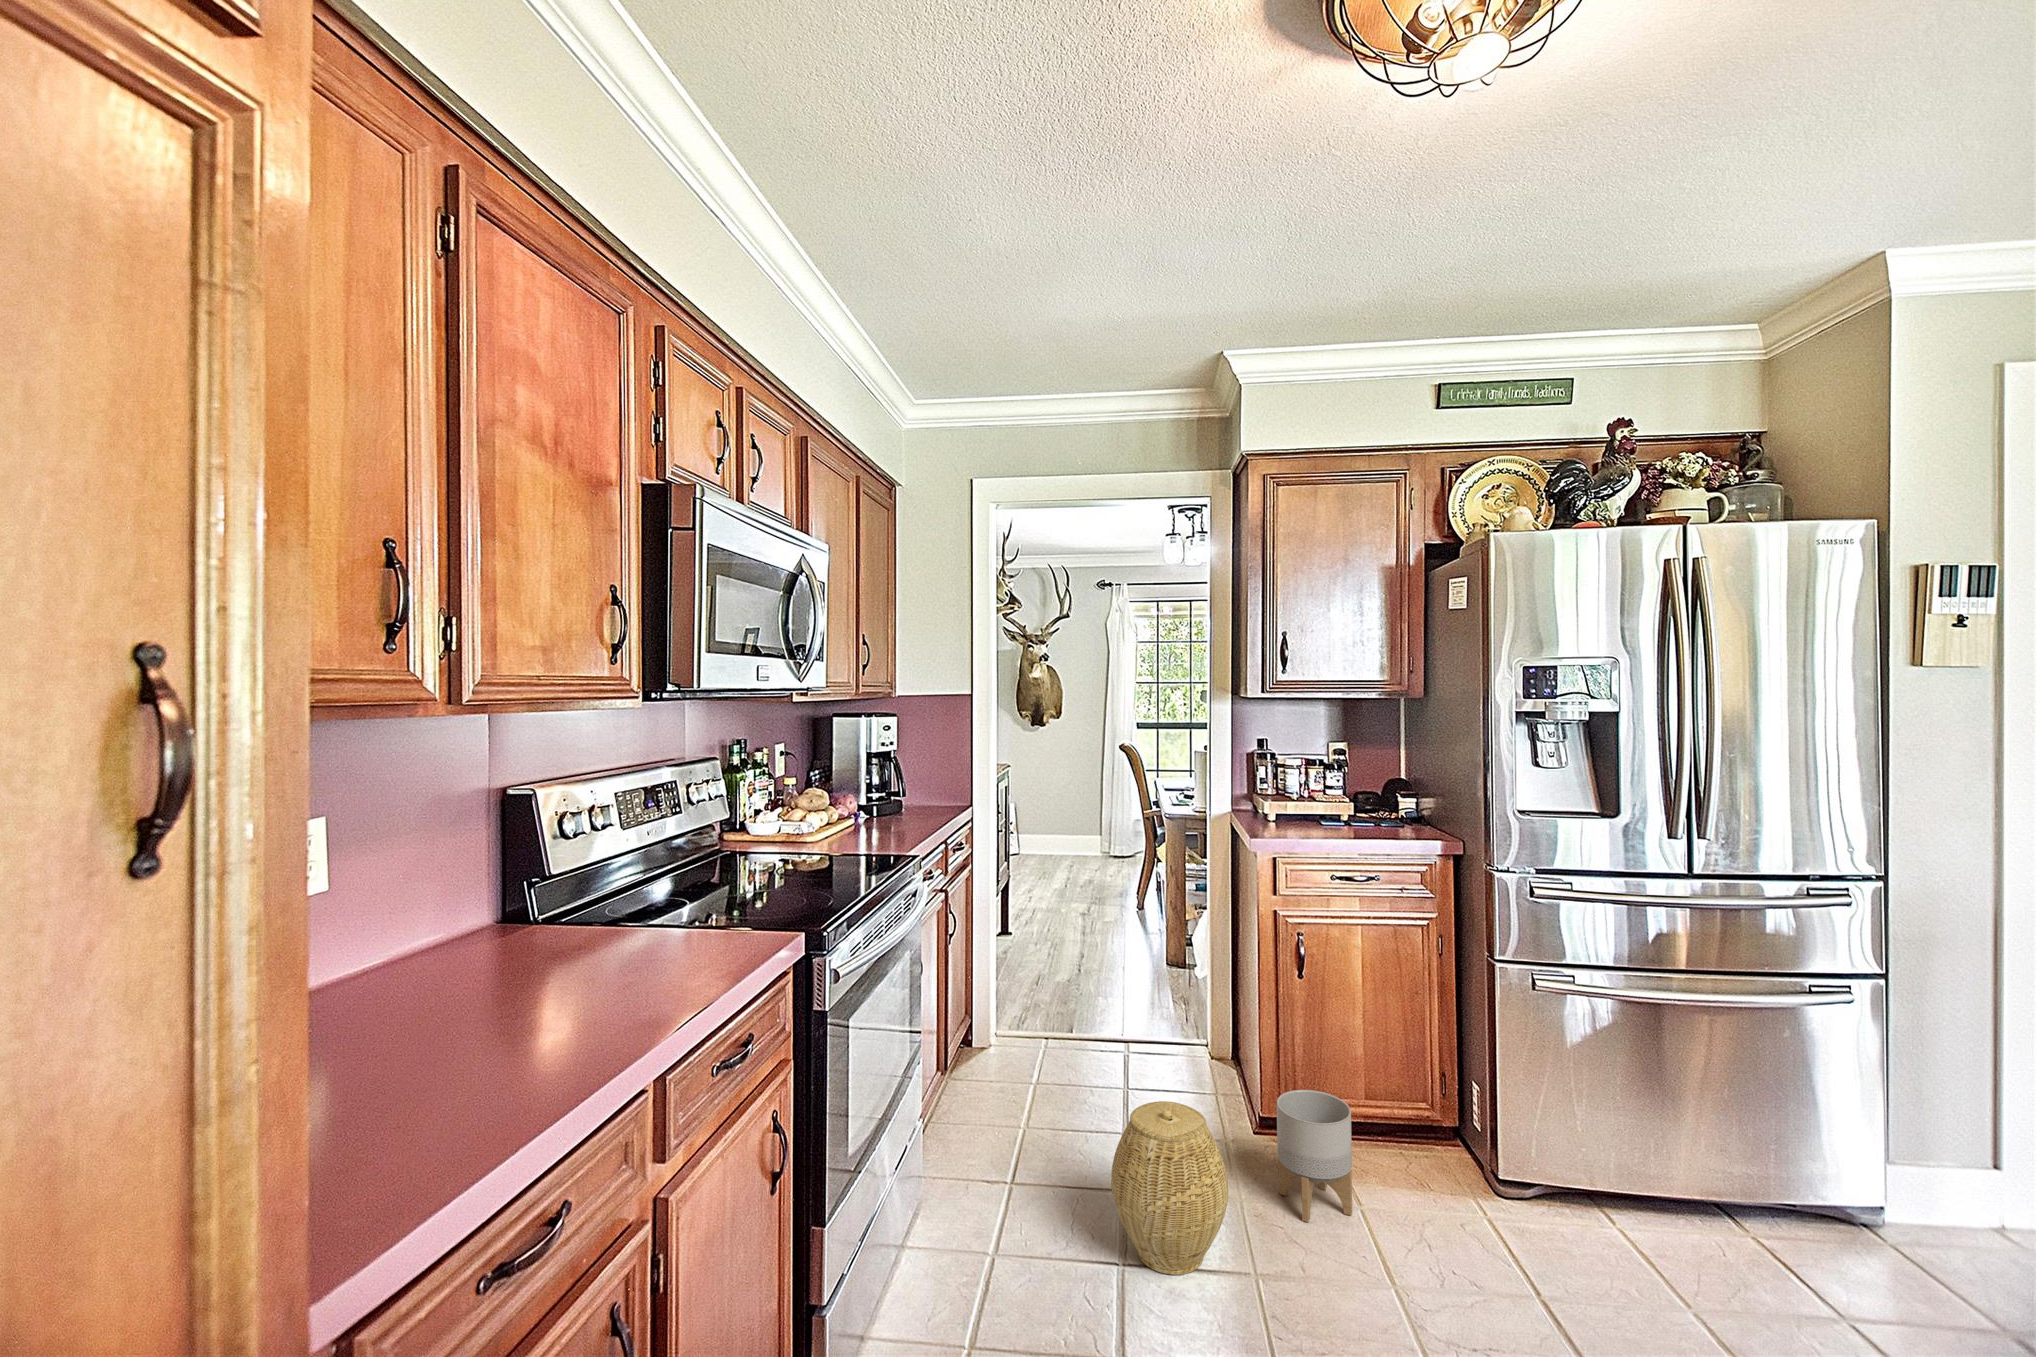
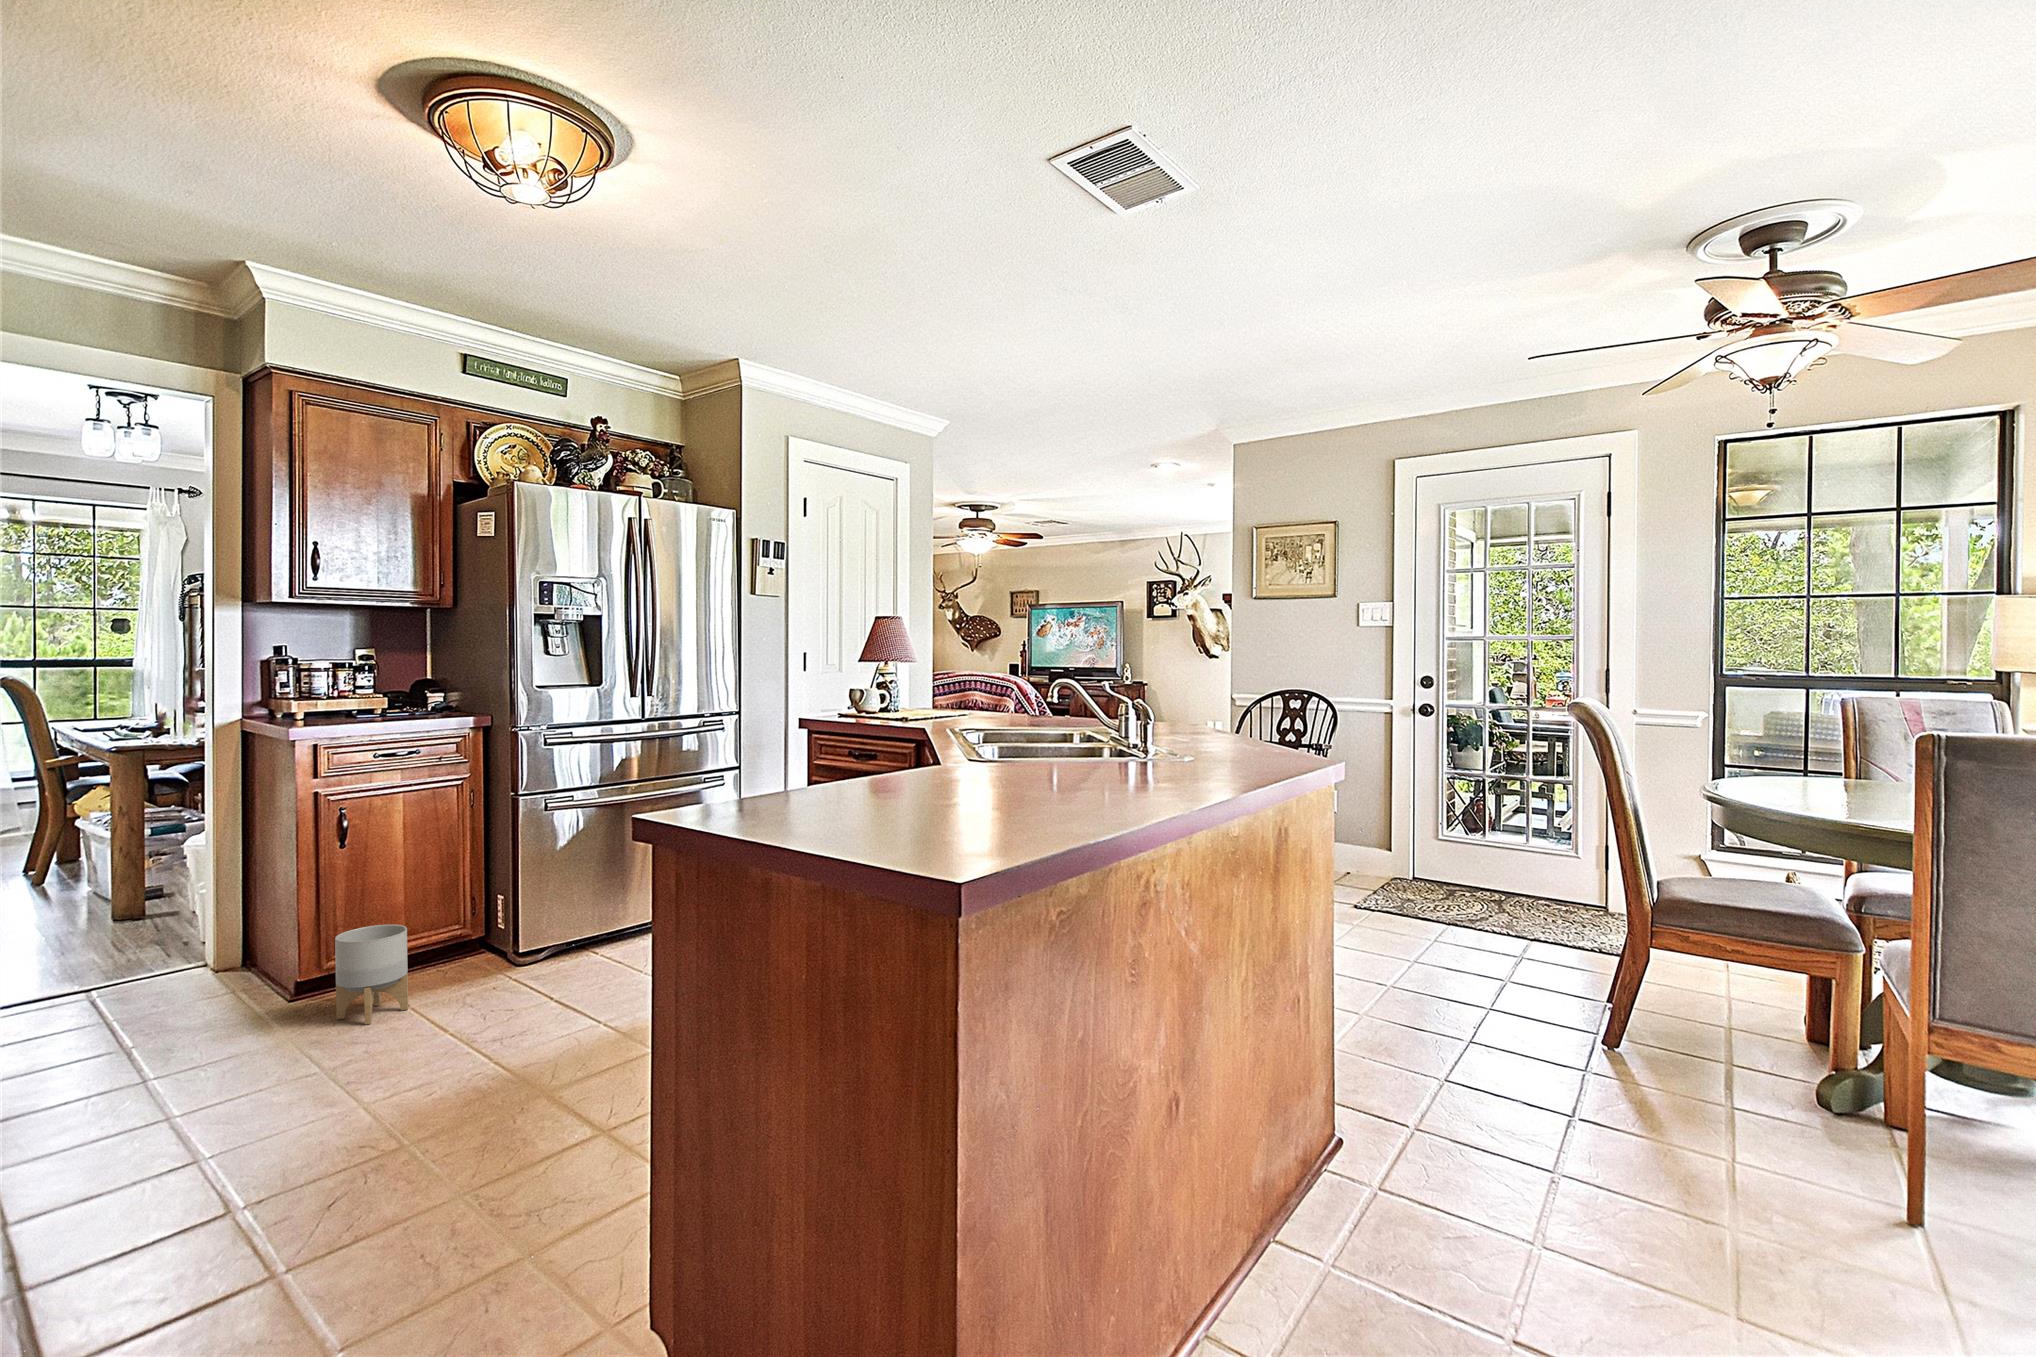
woven basket: present [1111,1101,1229,1275] -> none [167,949,303,1094]

